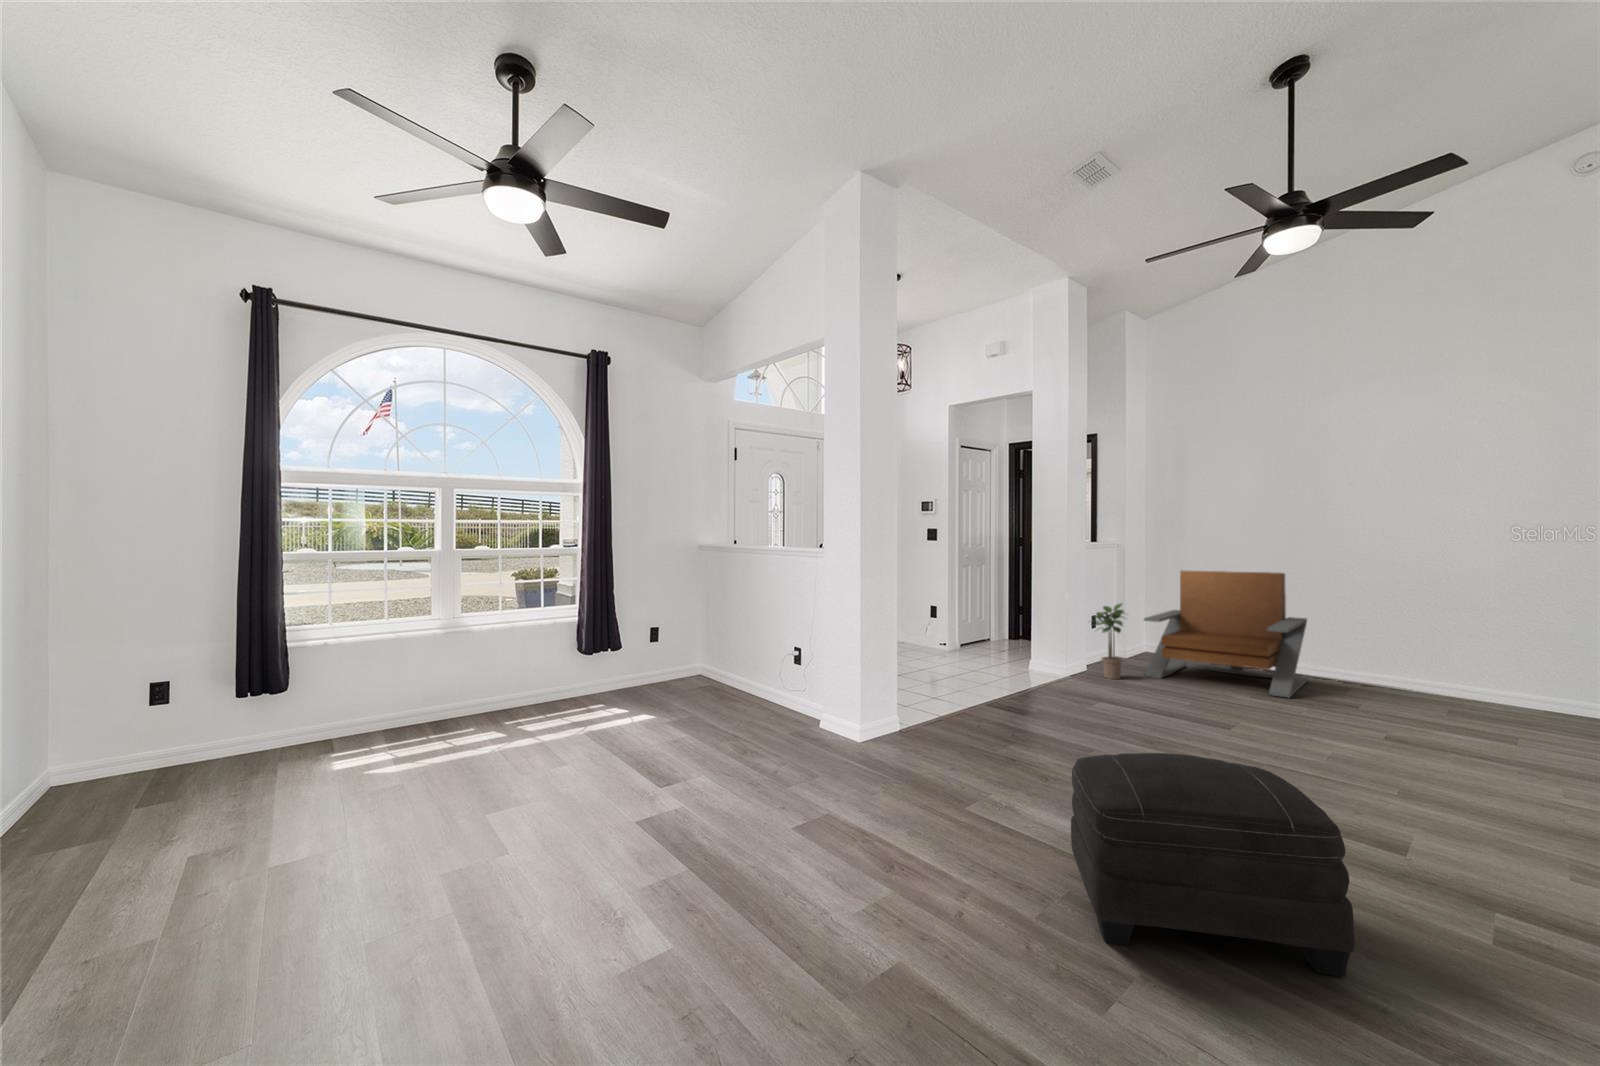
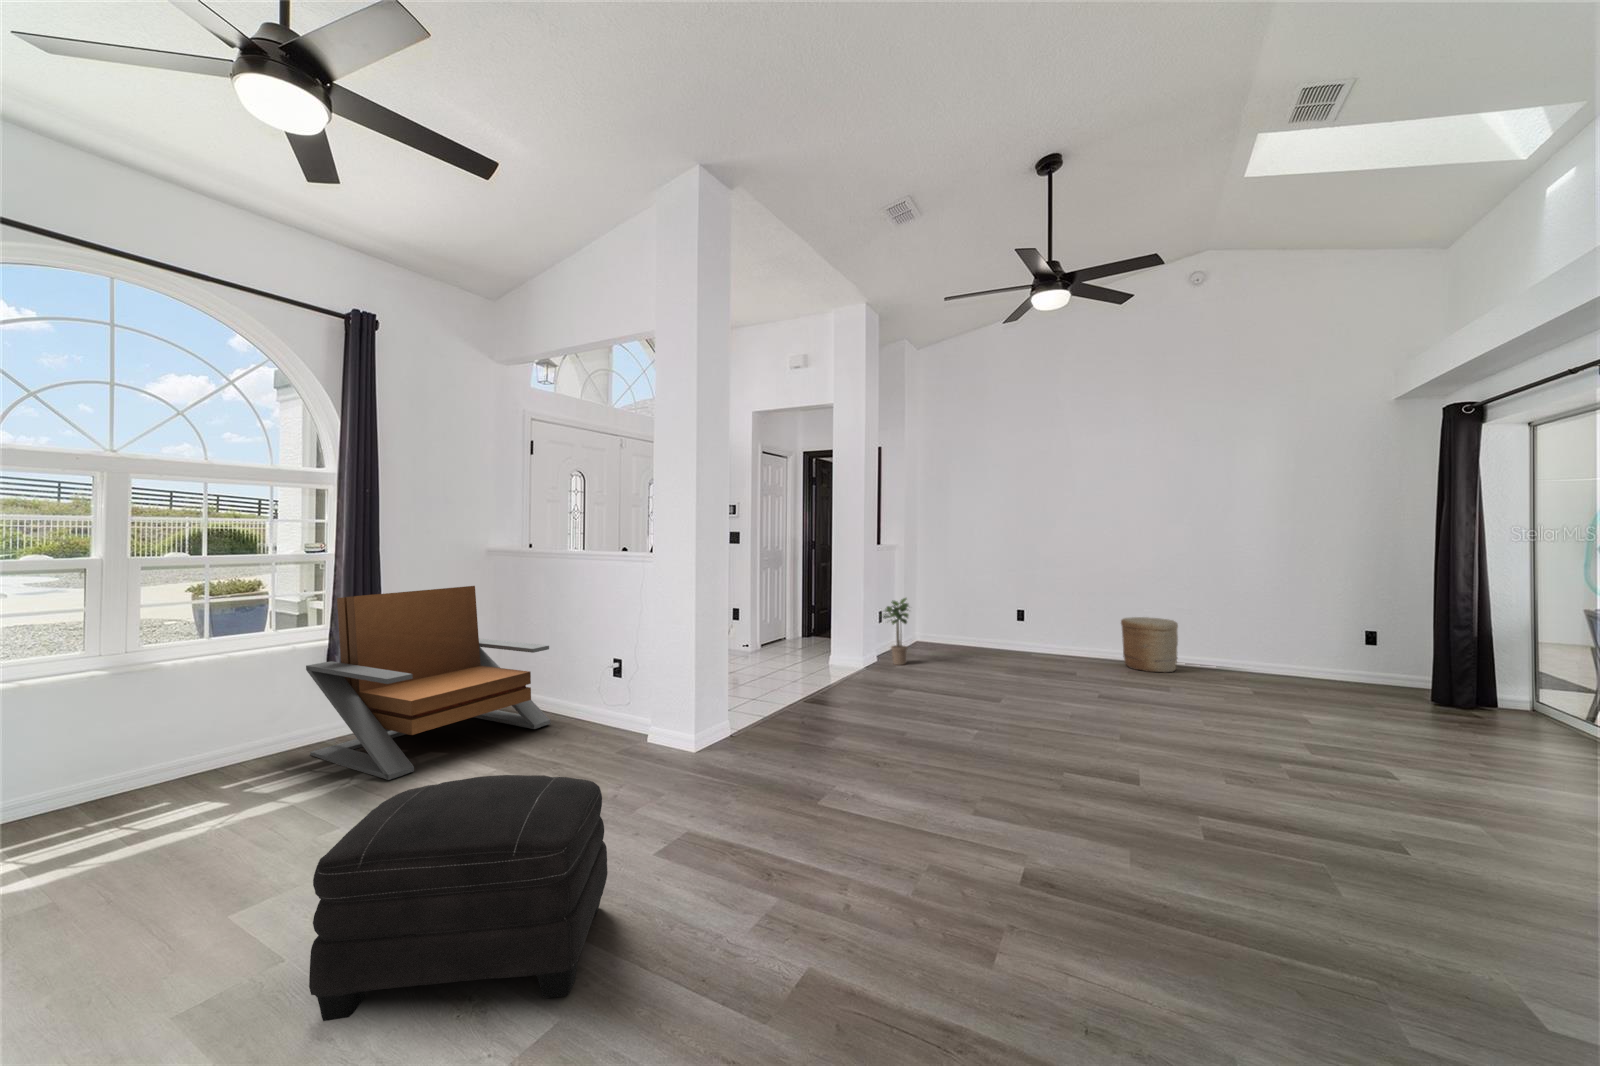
lounge chair: present [1144,570,1308,698] -> present [306,586,550,780]
woven basket: none [1443,642,1546,720] -> present [1121,617,1178,672]
ottoman: present [1071,753,1355,976] -> present [309,775,608,1021]

